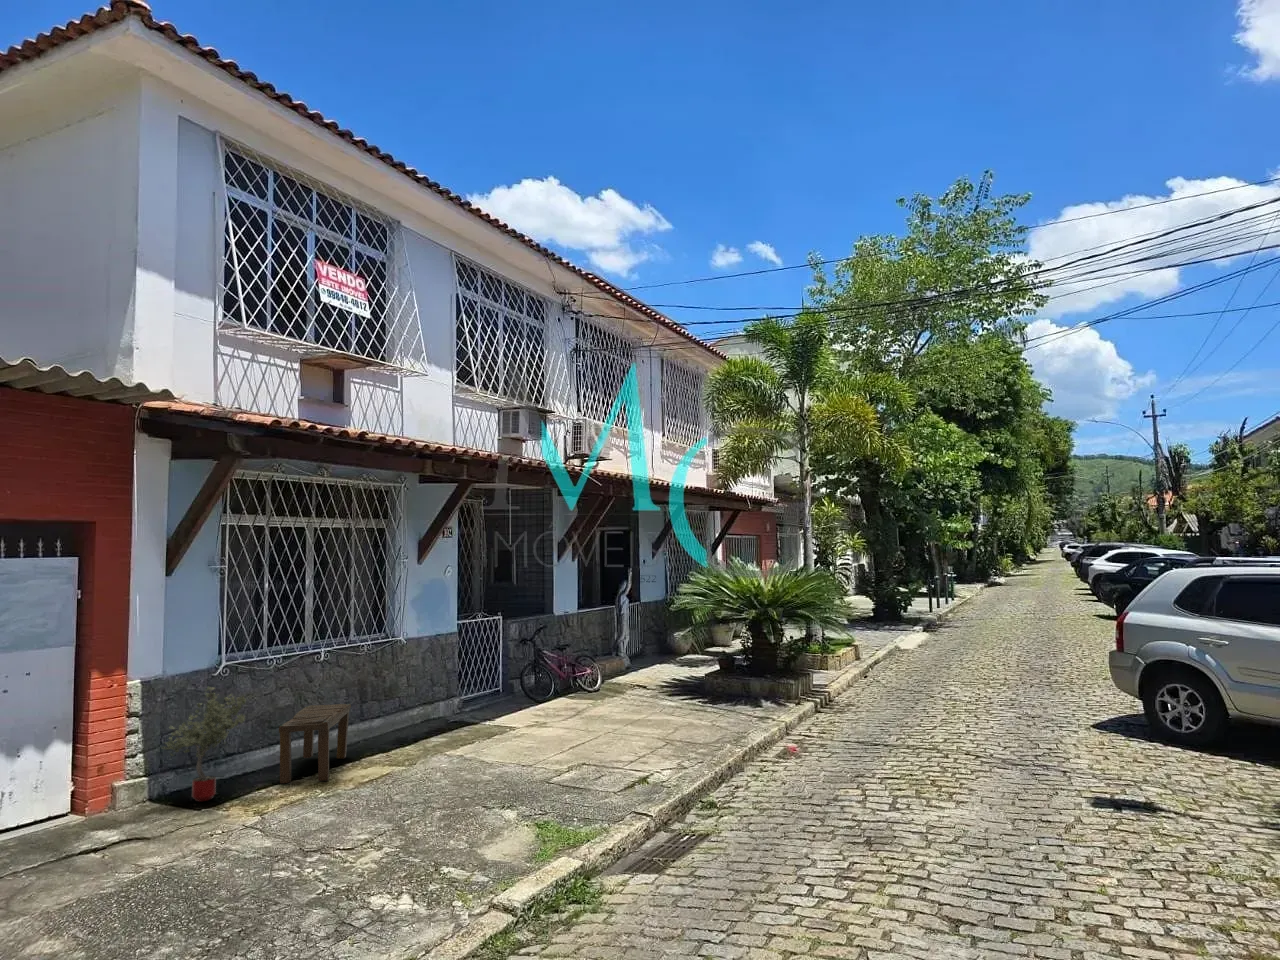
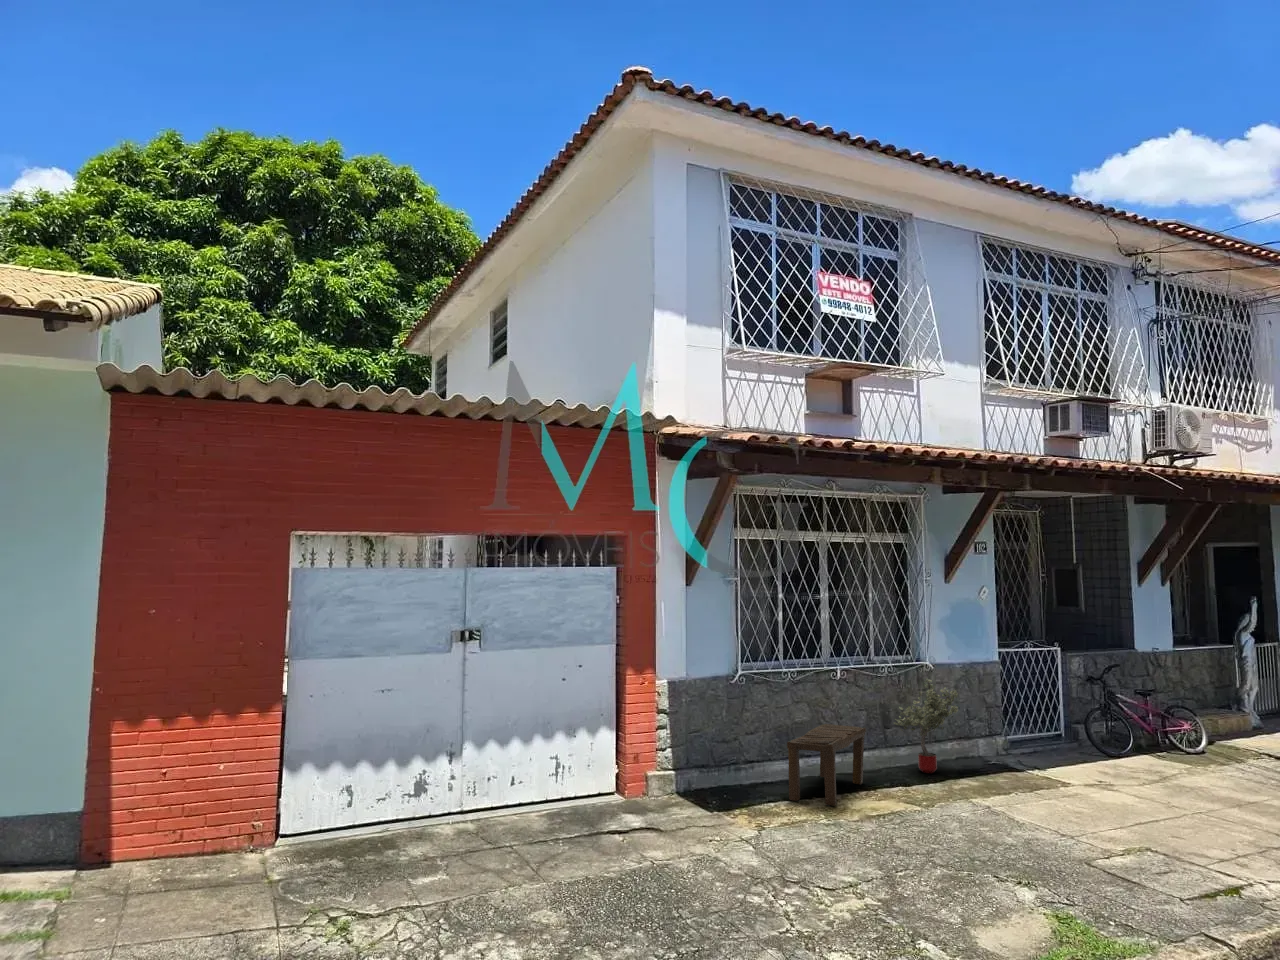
potted tree: present [163,687,246,802] -> present [894,679,958,773]

